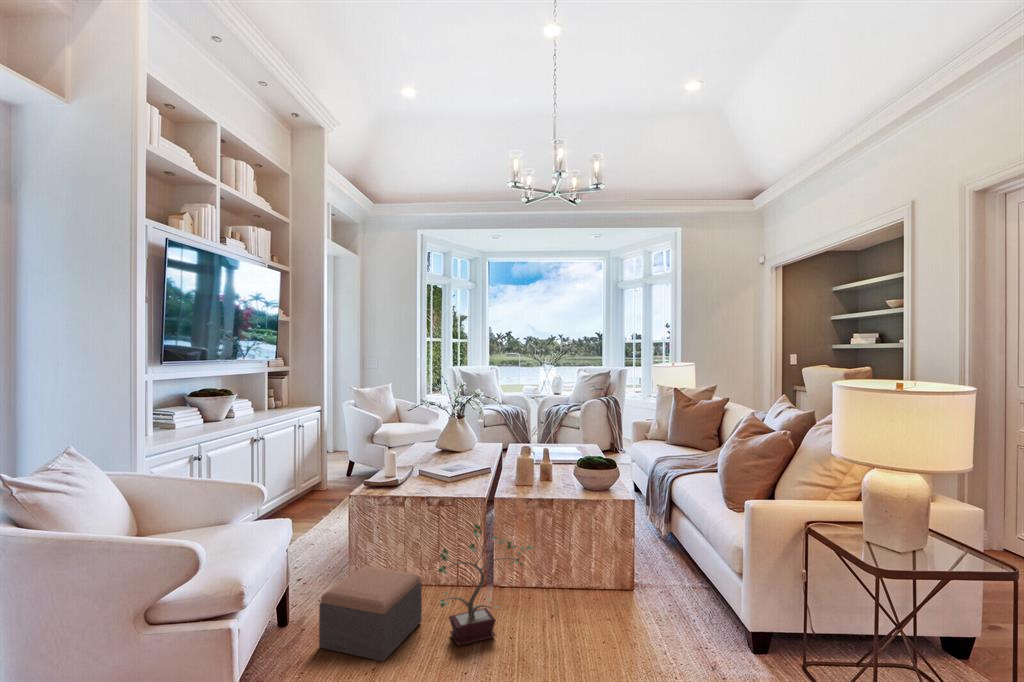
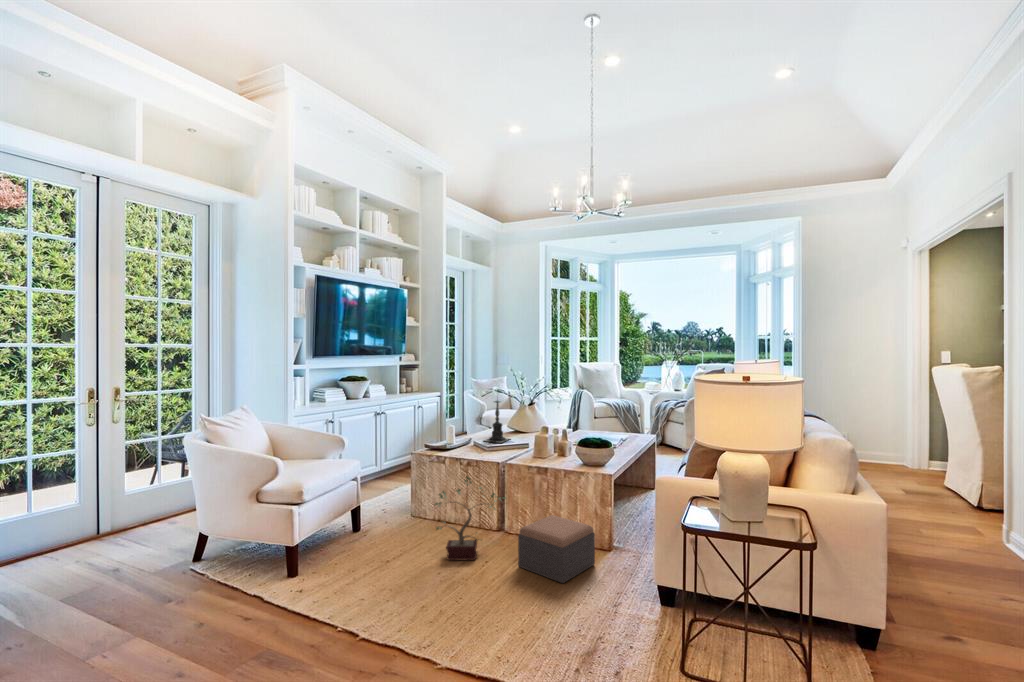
candle holder: none [429,409,460,469] -> present [484,400,509,443]
footstool: present [319,566,422,661] -> present [518,515,595,583]

